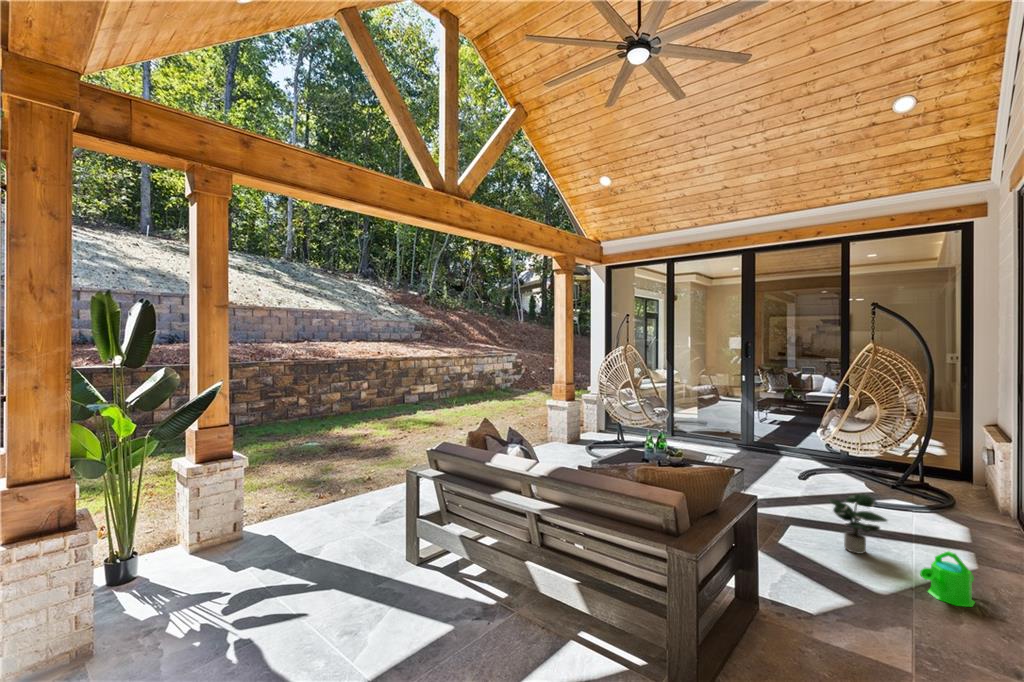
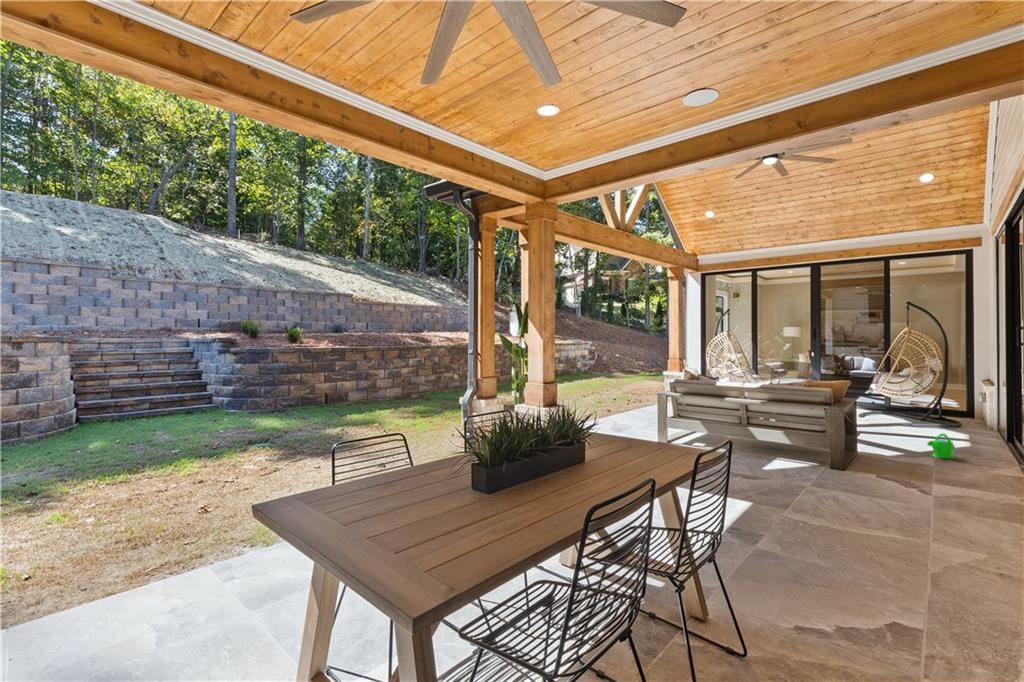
potted plant: present [828,494,887,554] -> none [878,415,912,446]

